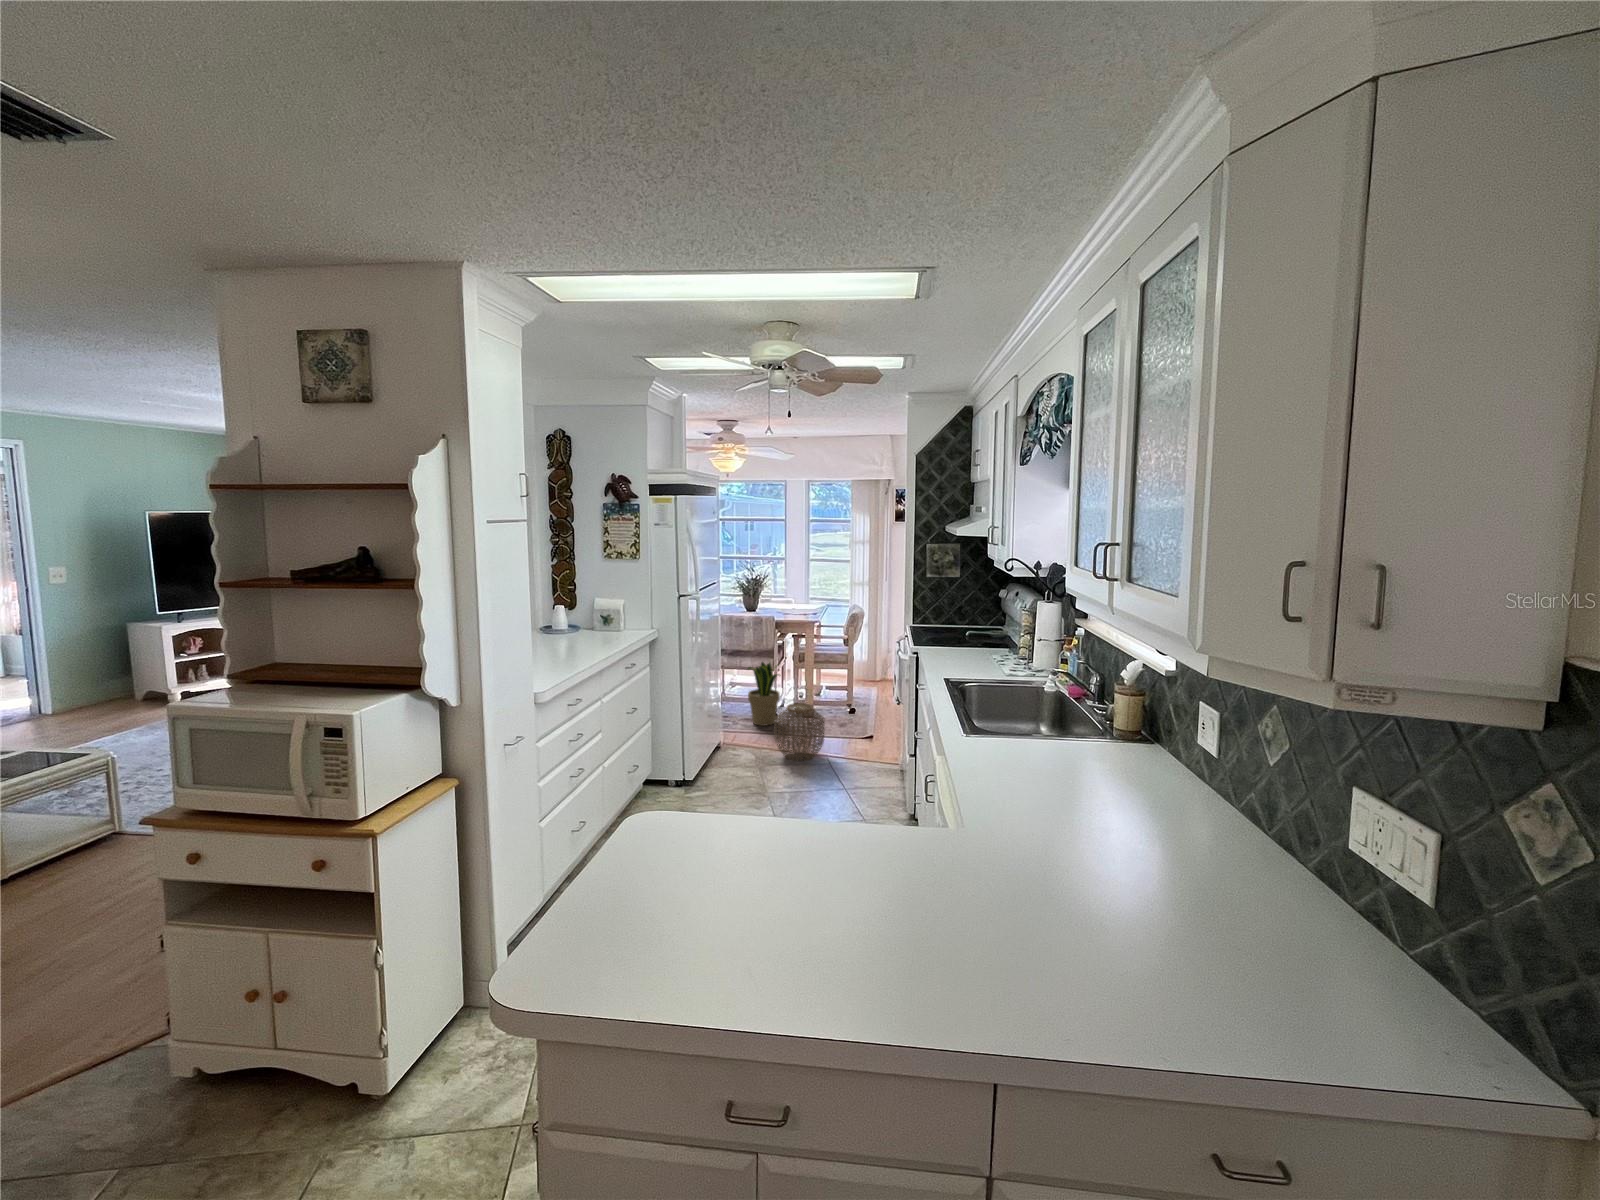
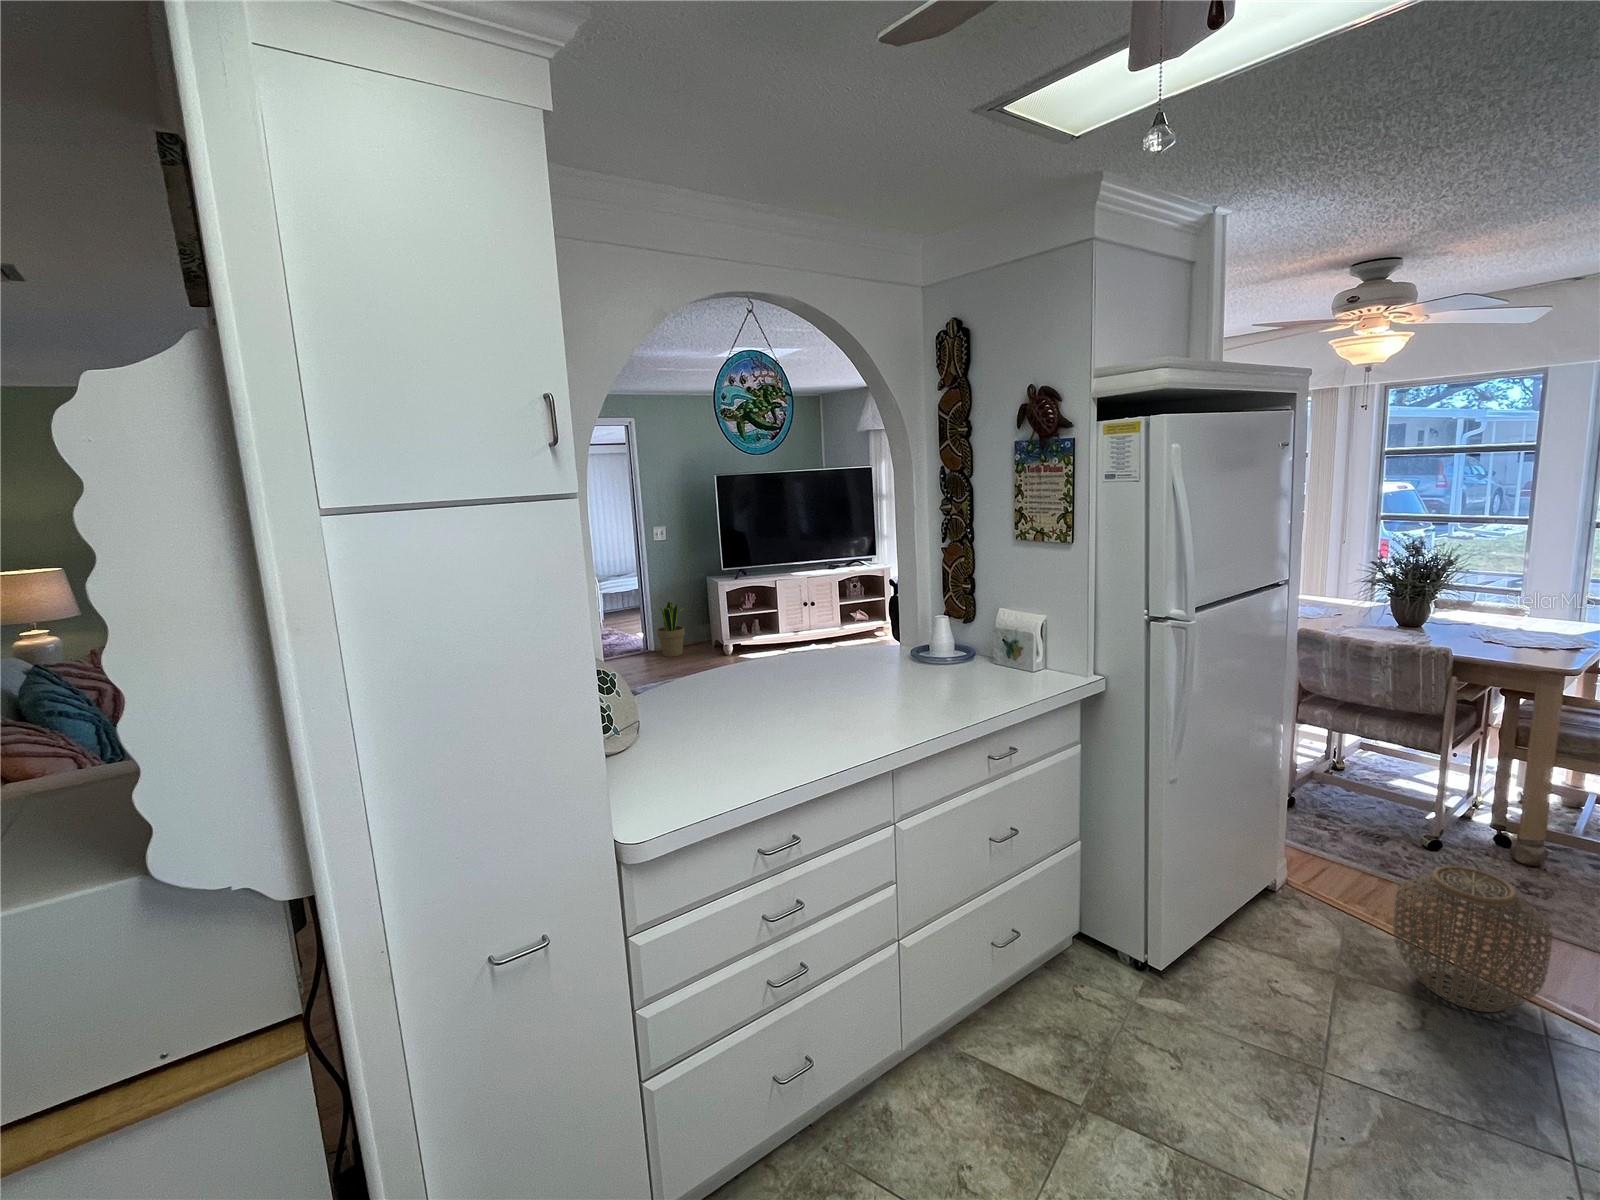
potted plant: present [748,662,781,726] -> present [657,602,686,657]

